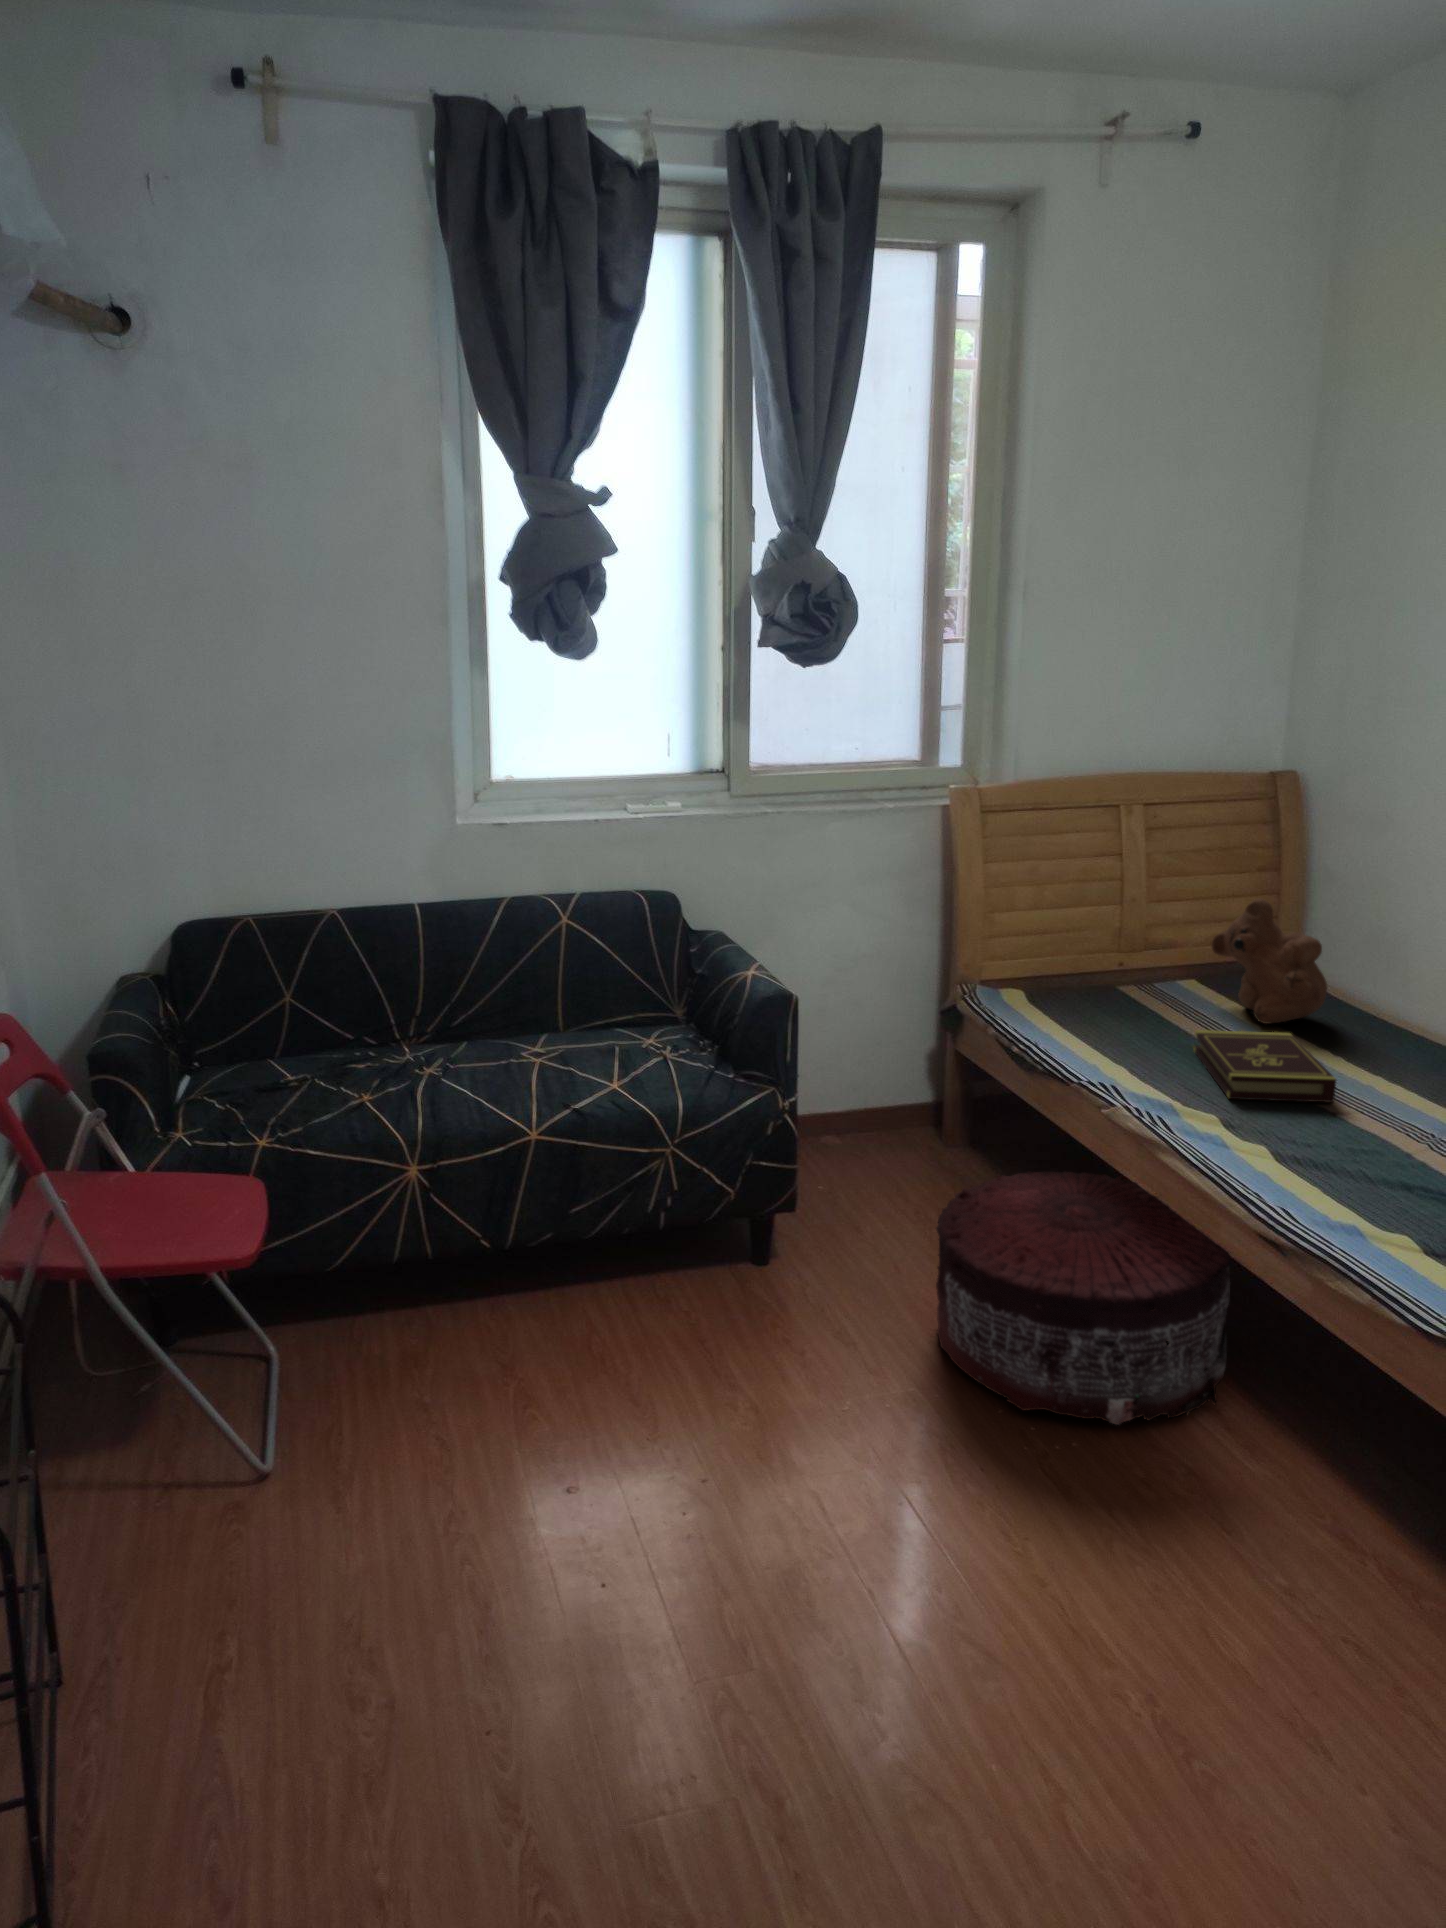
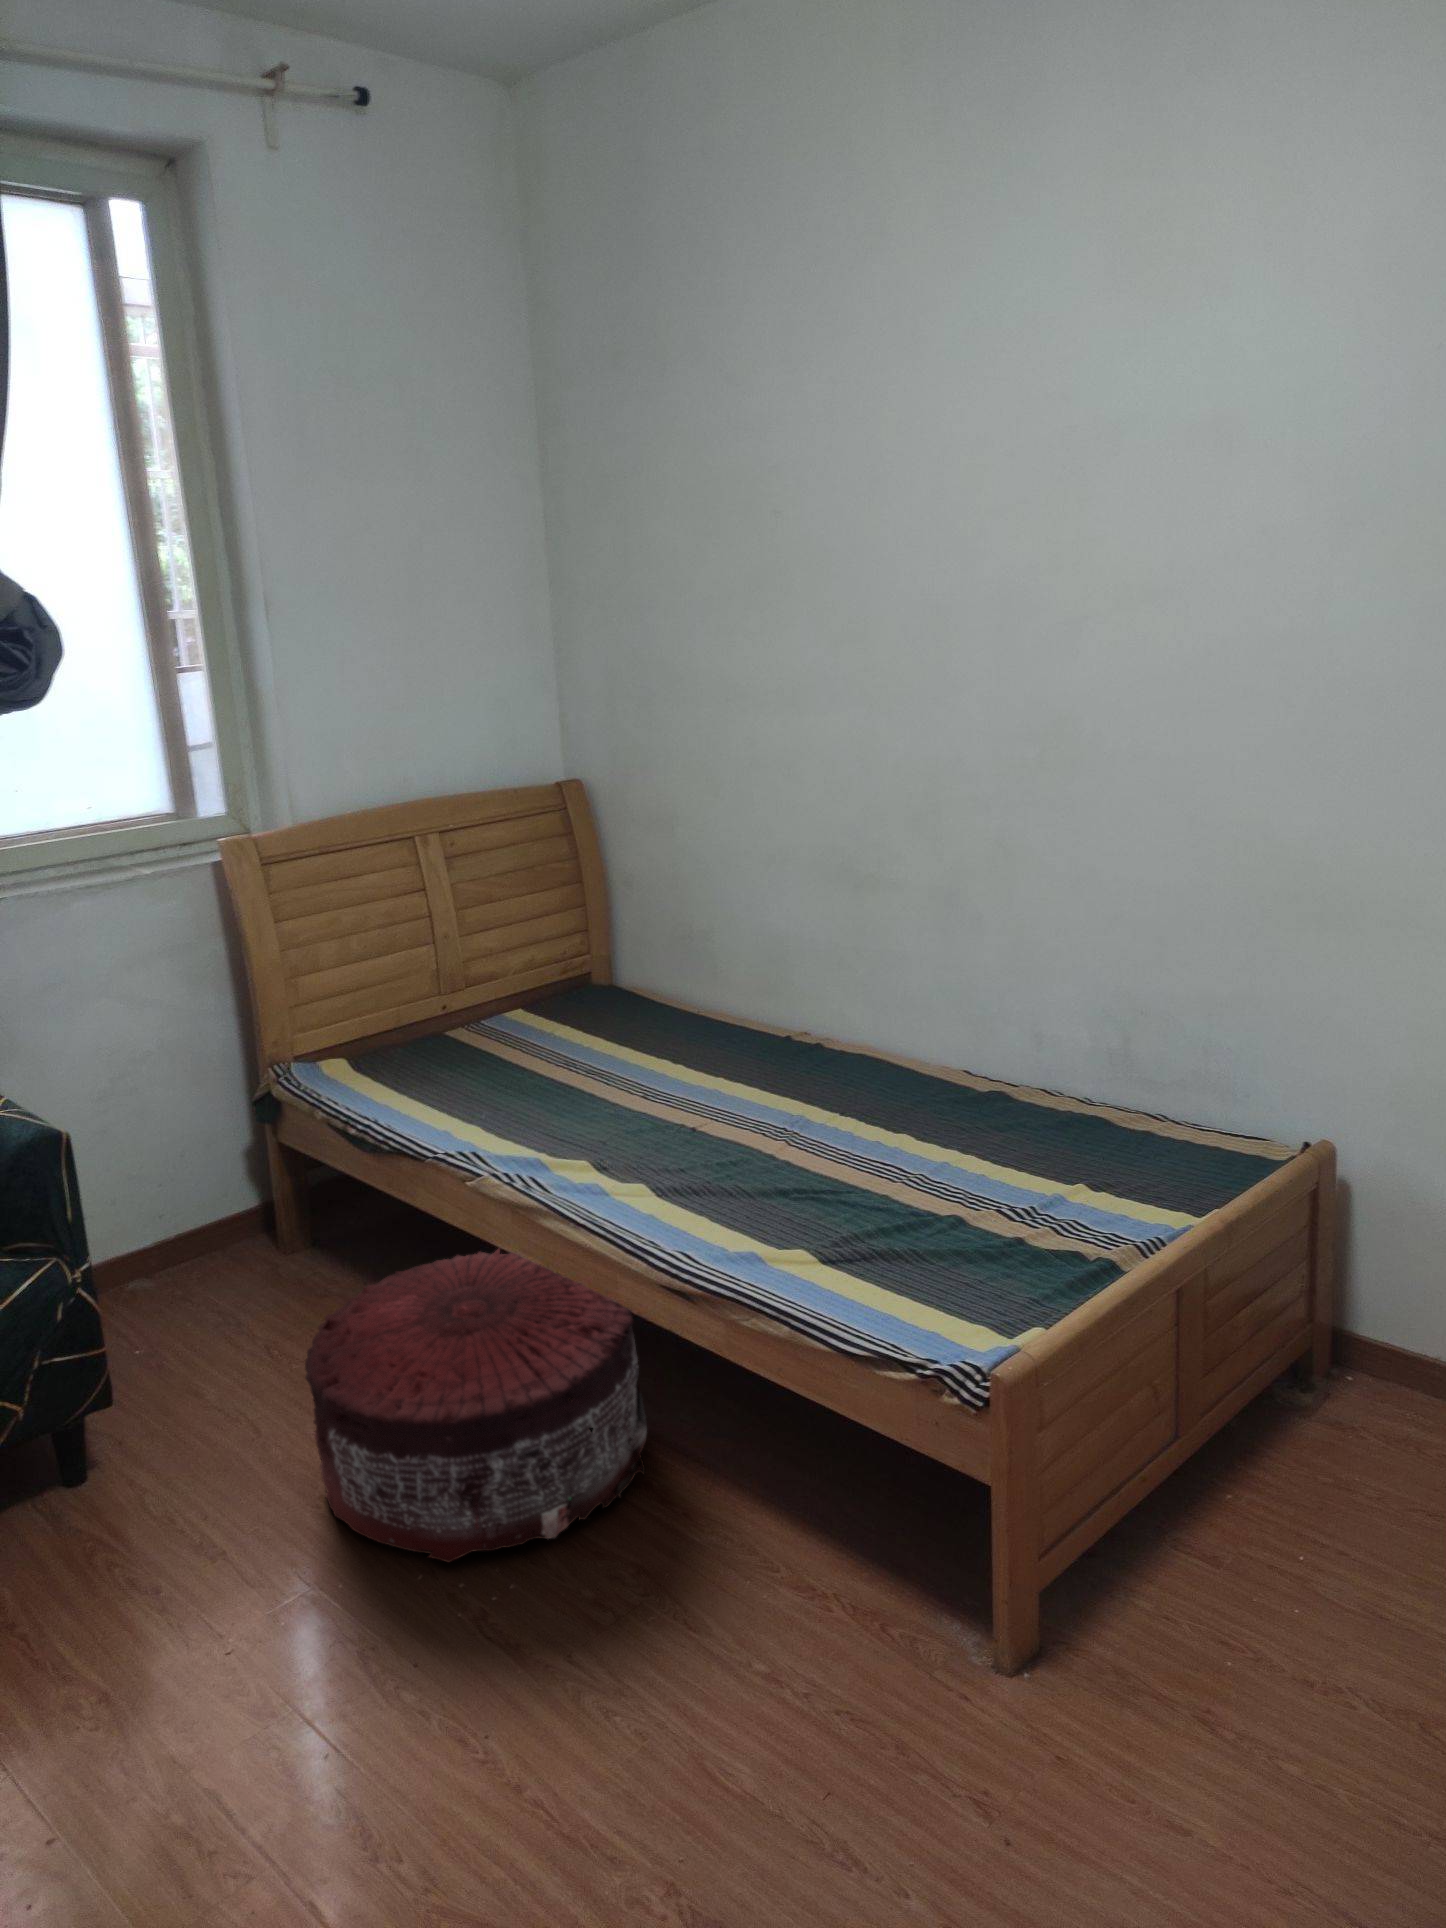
teddy bear: present [1212,898,1327,1024] -> none [535,916,653,1045]
book: present [1193,1030,1336,1102] -> none [542,1052,691,1139]

